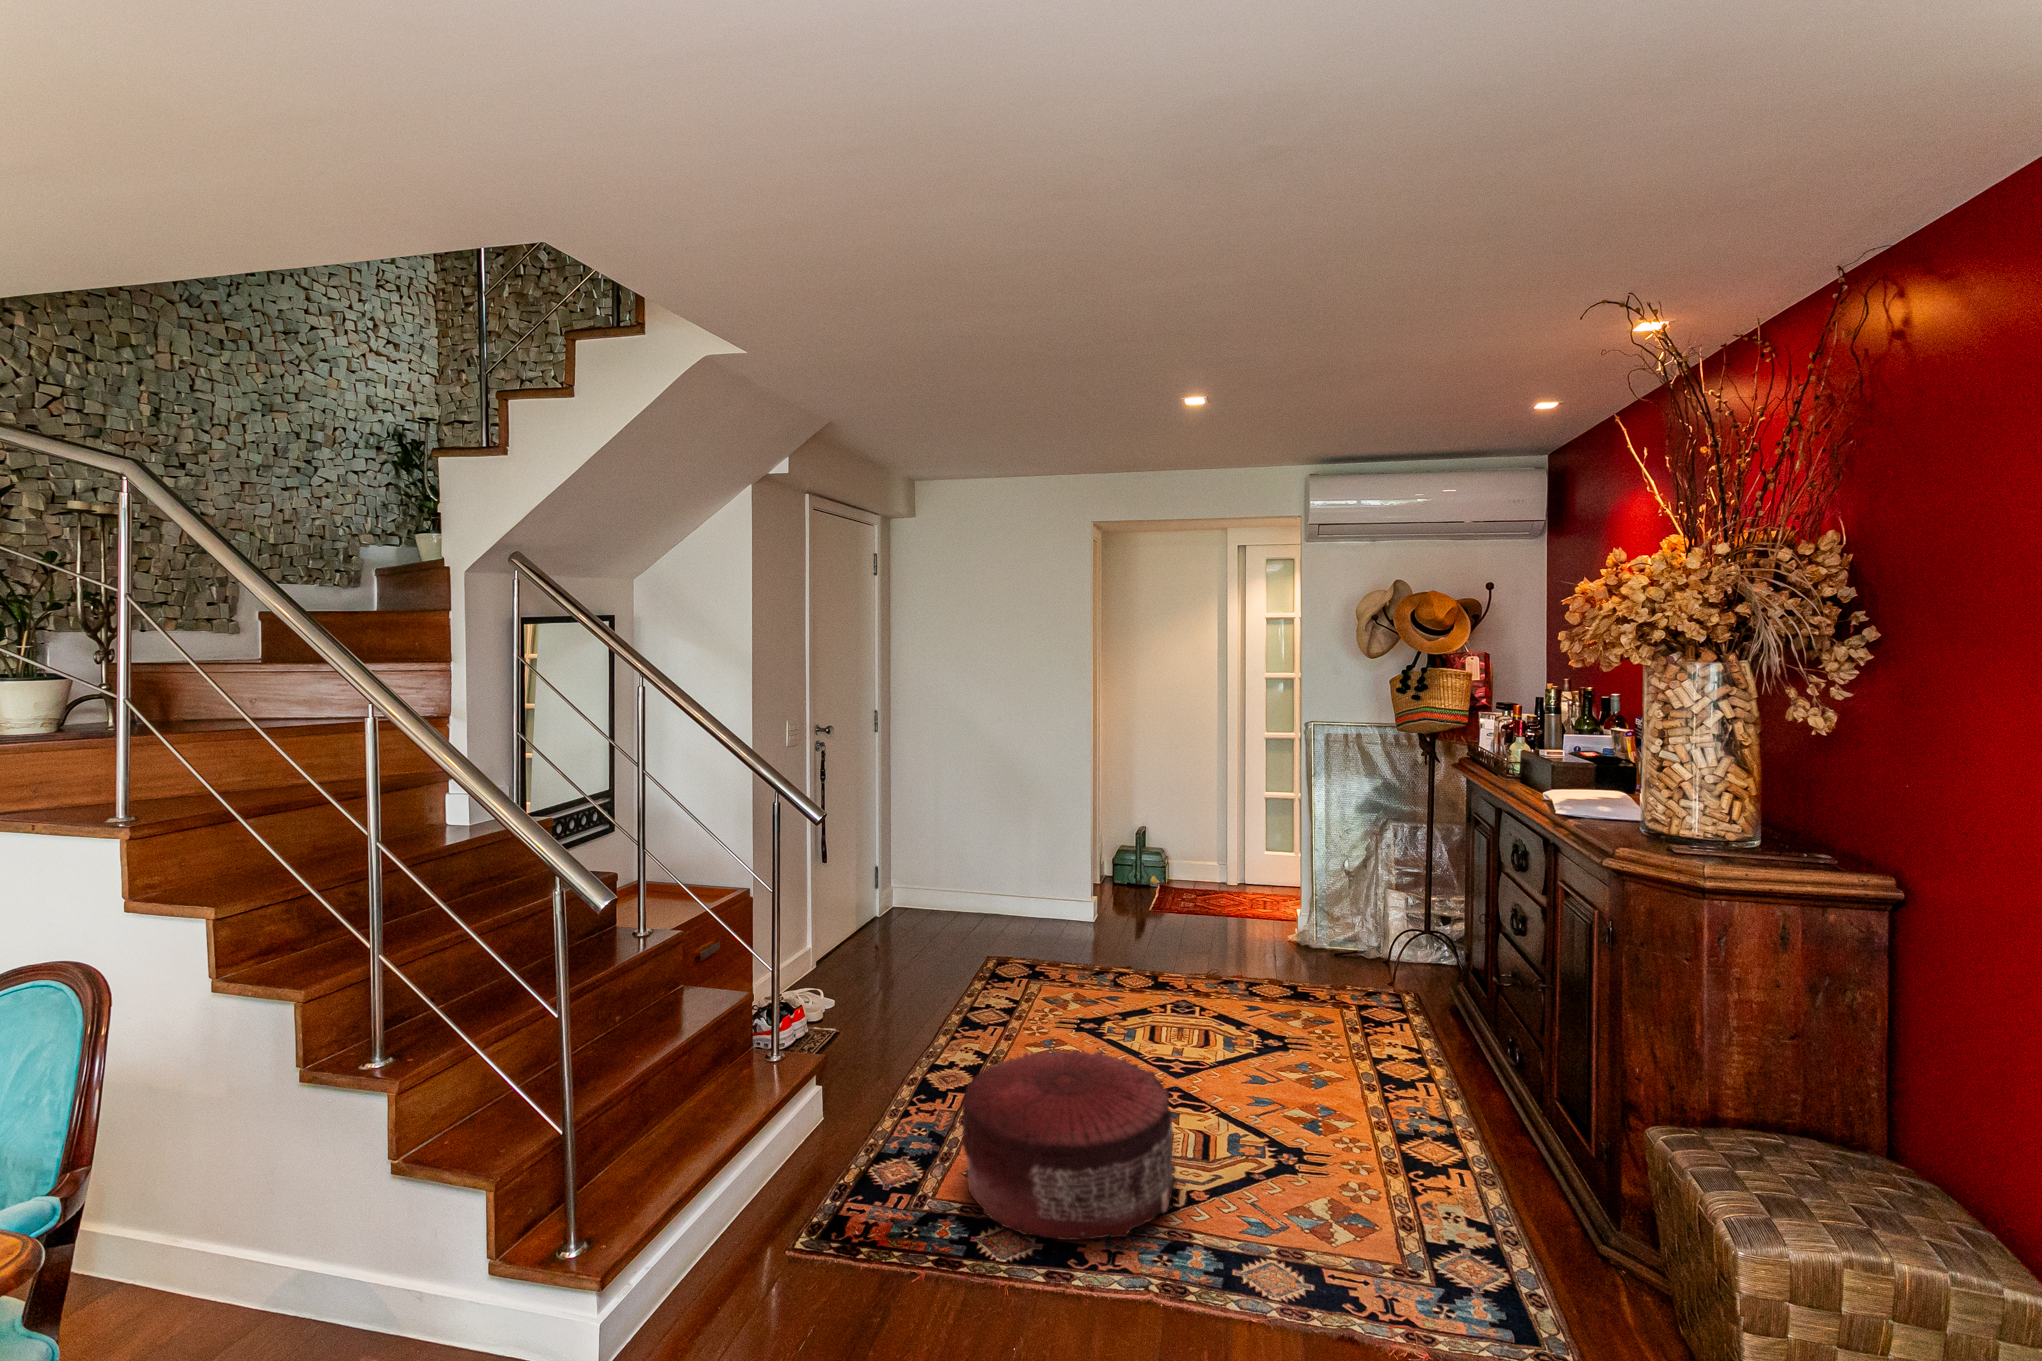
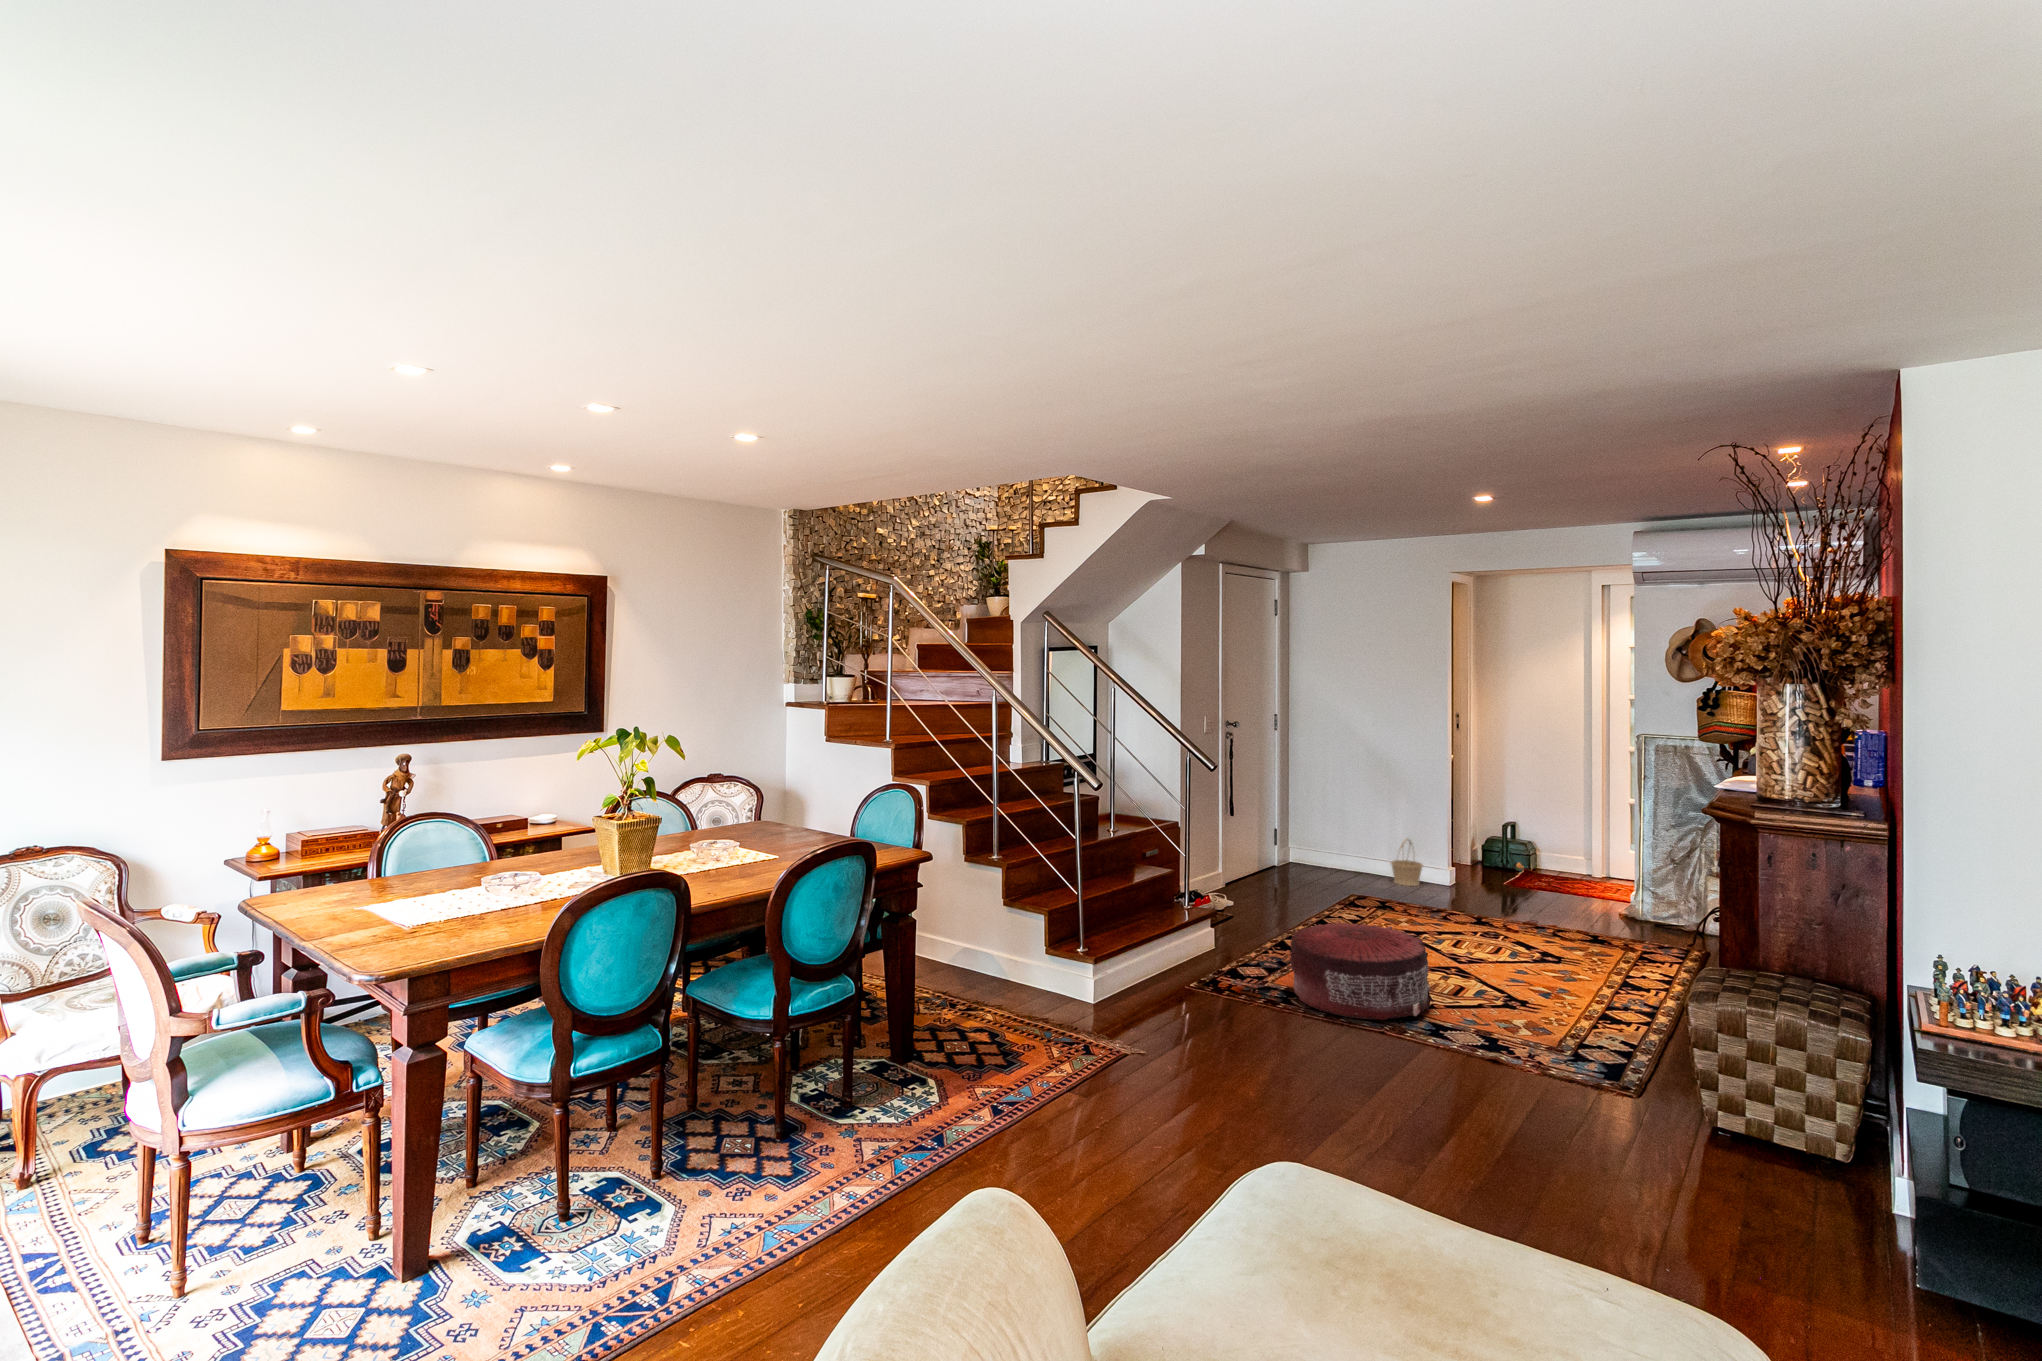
basket: none [1024,868,1063,930] -> present [1391,839,1423,886]

